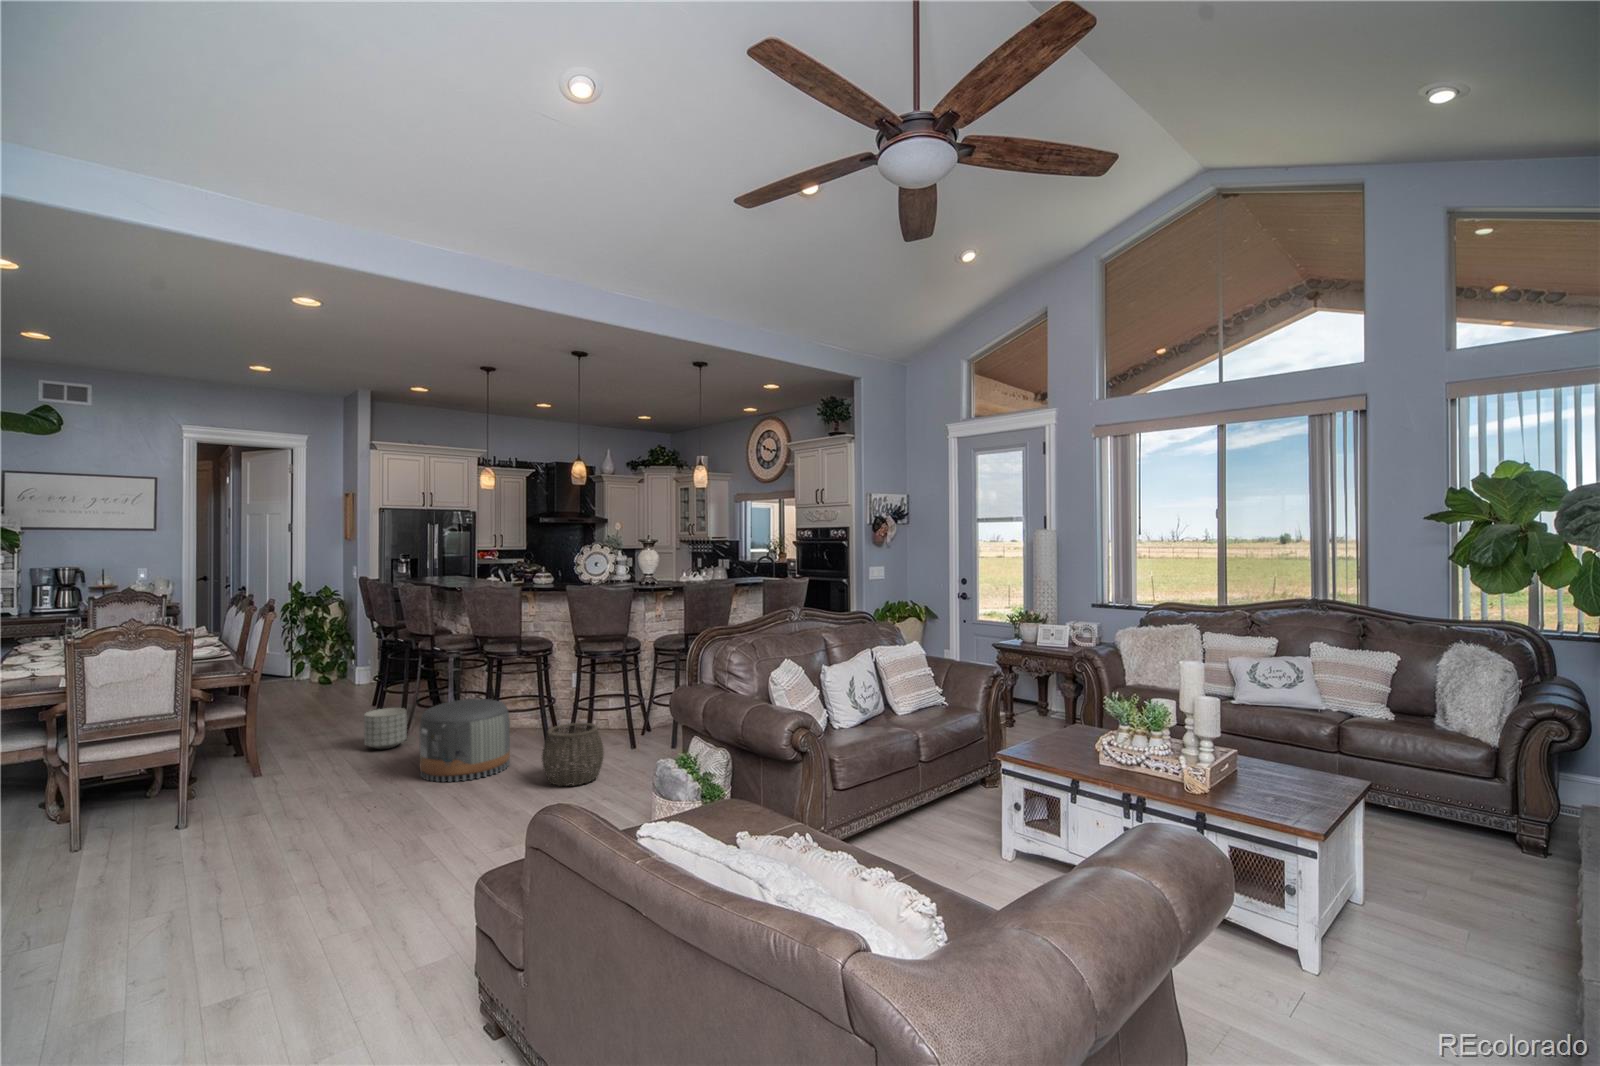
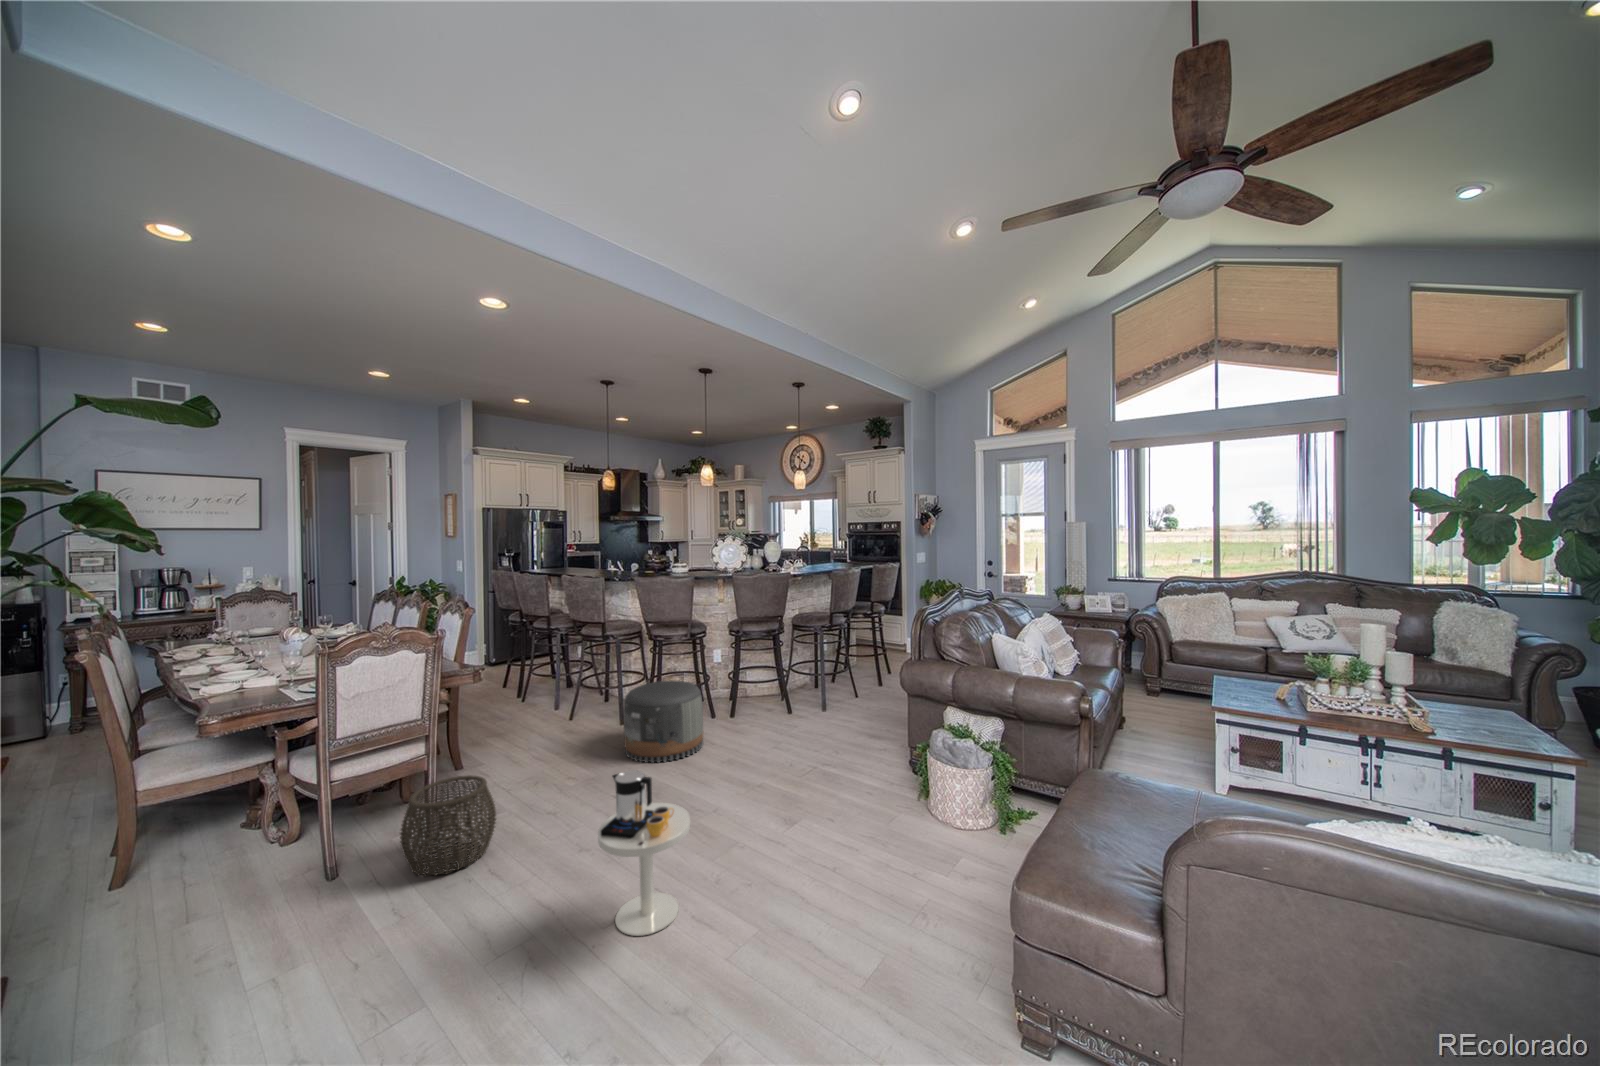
planter: present [364,708,407,749] -> none [542,692,580,733]
woven basket: present [542,723,604,786] -> present [400,775,496,877]
side table: none [239,765,340,912] -> present [598,770,690,936]

